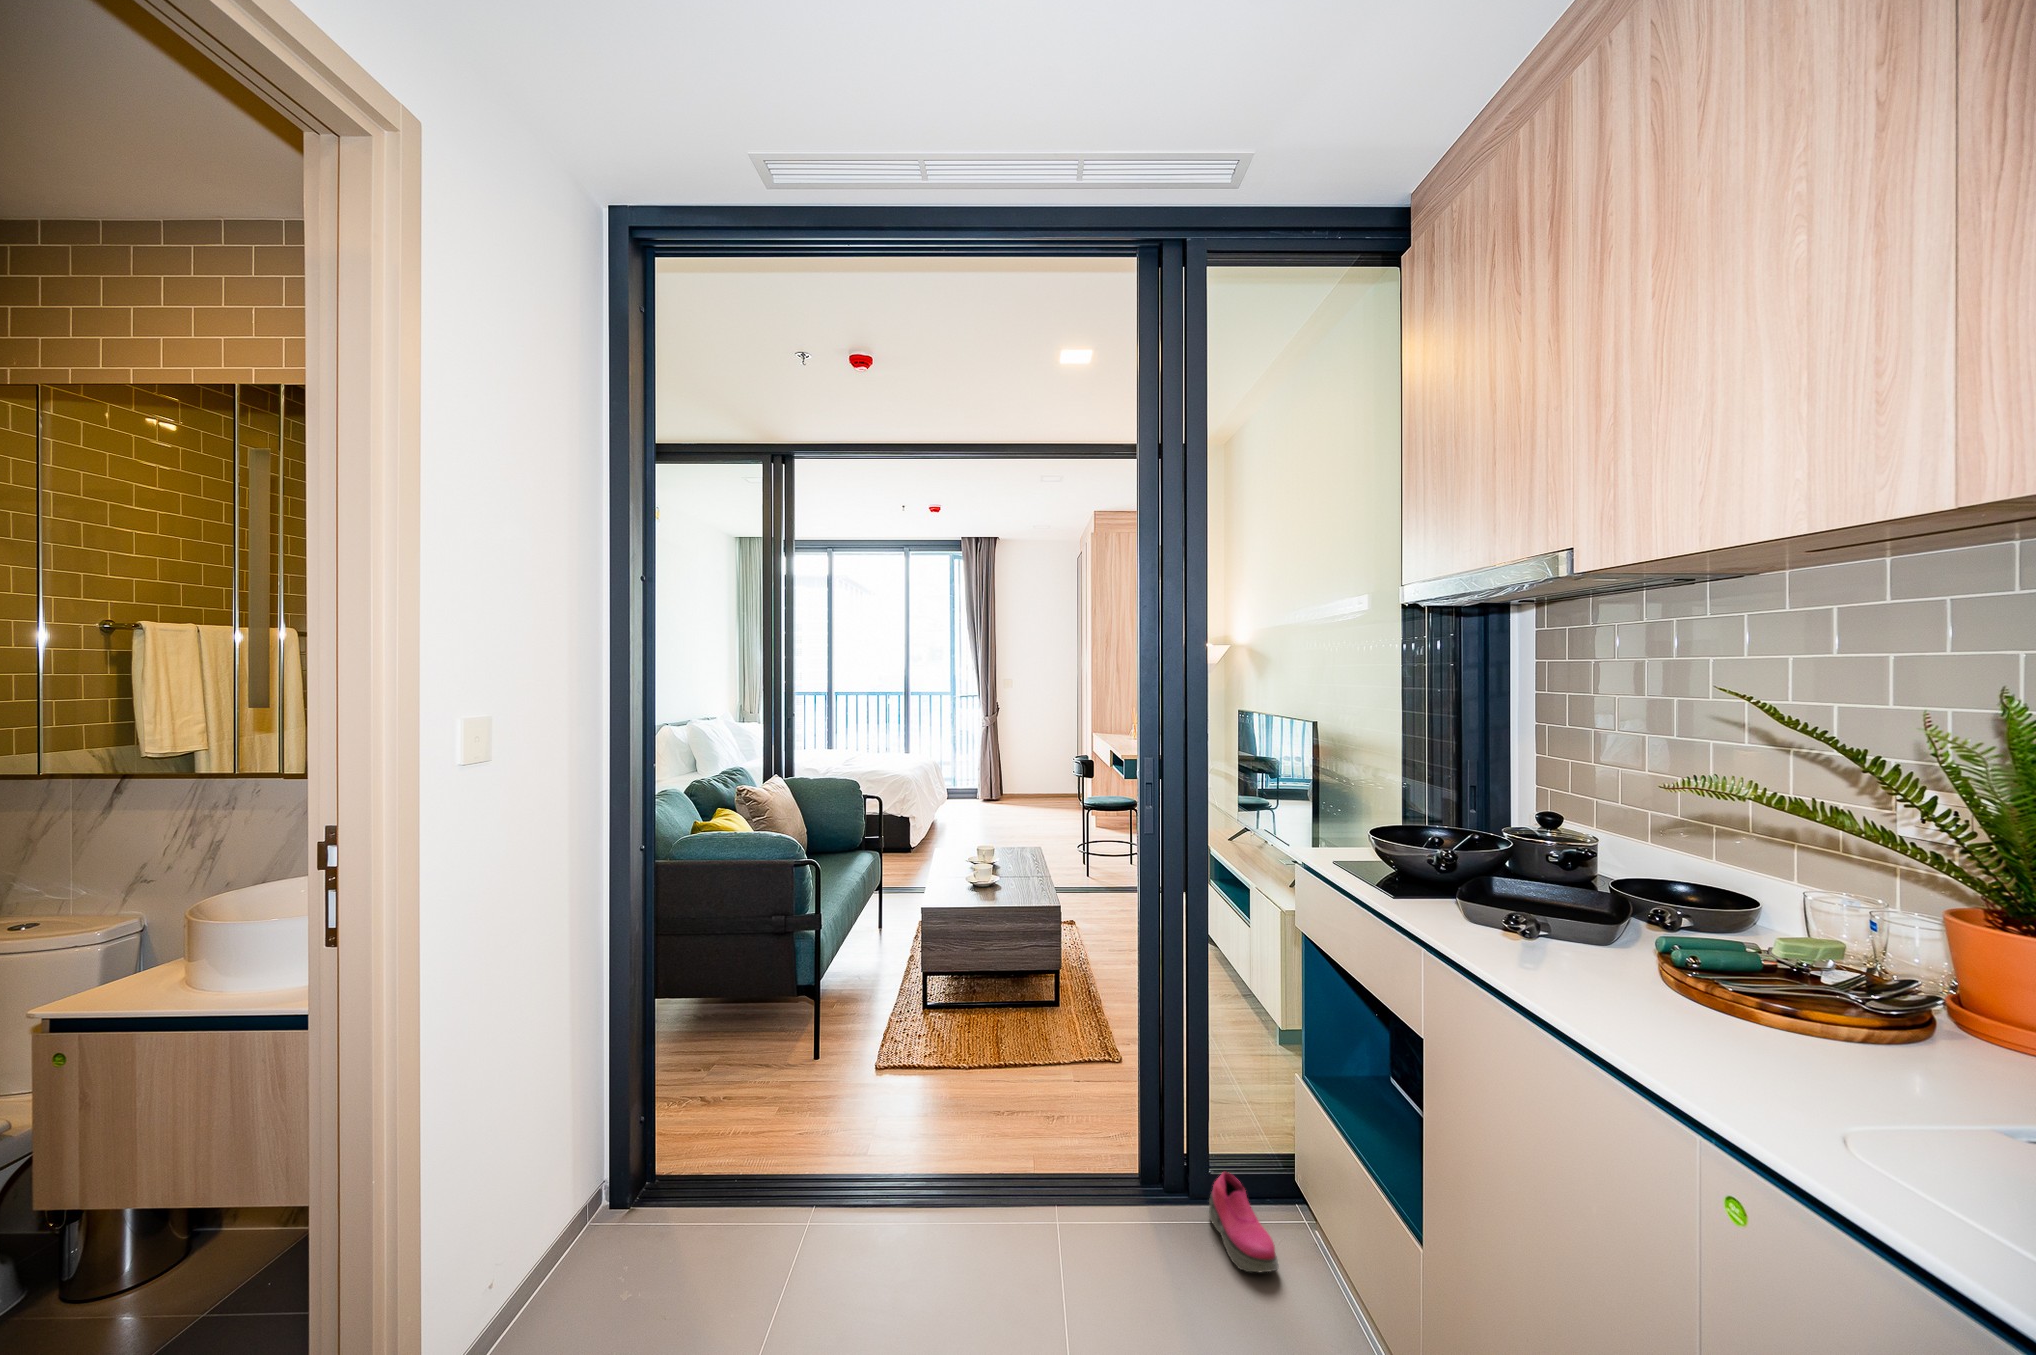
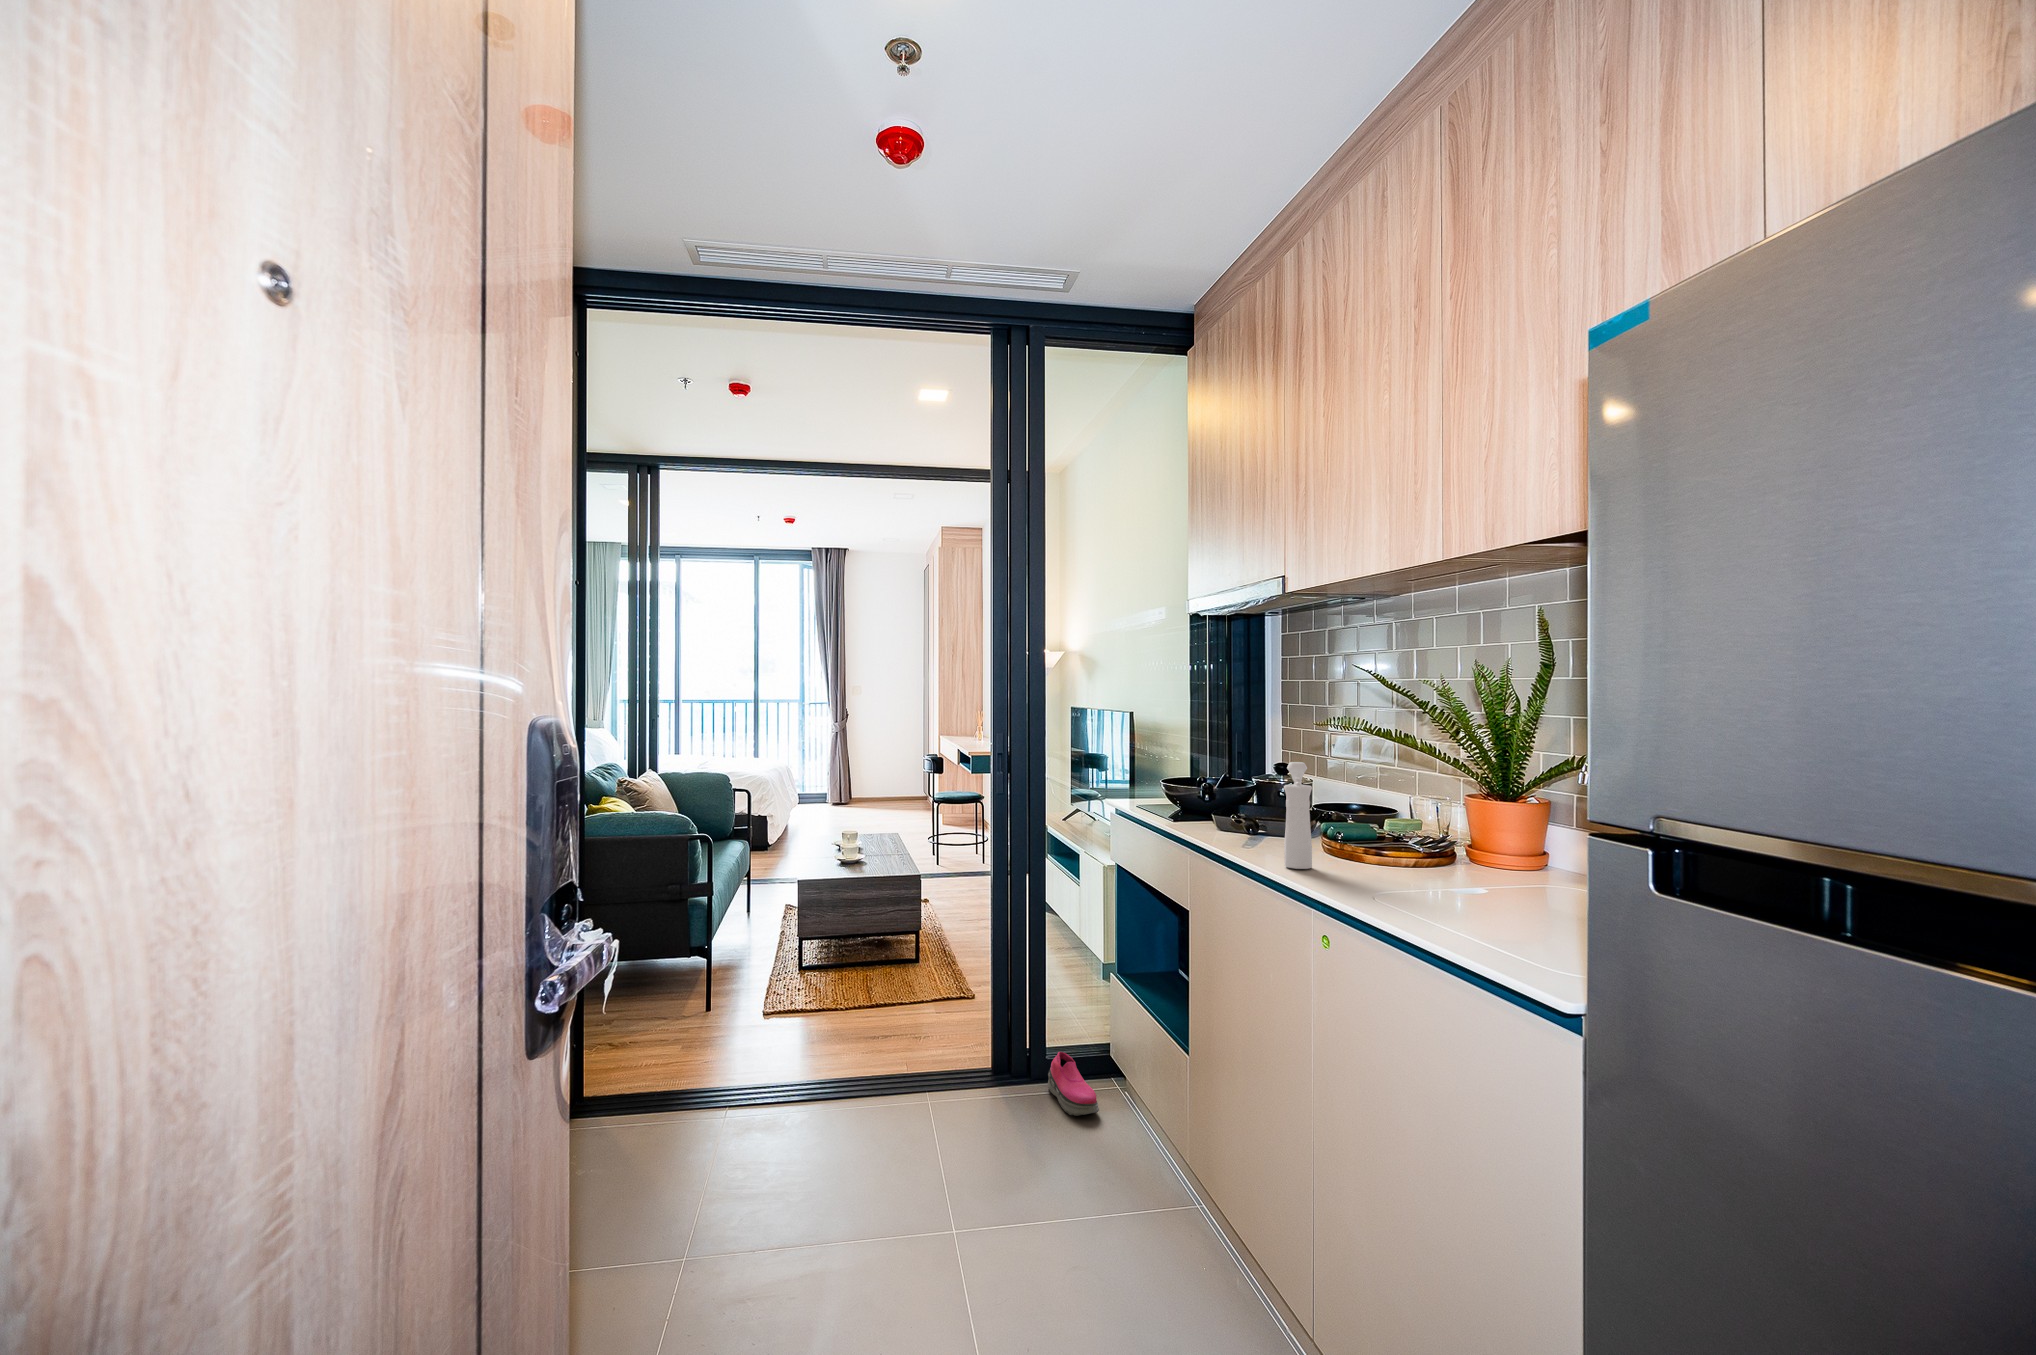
pepper mill: none [1594,834,1653,1022] -> present [1284,762,1312,869]

